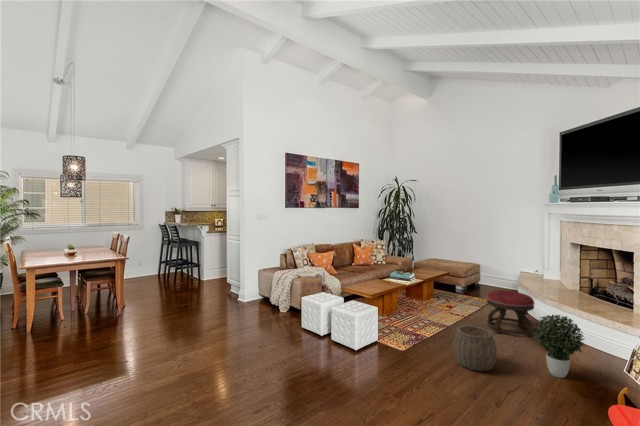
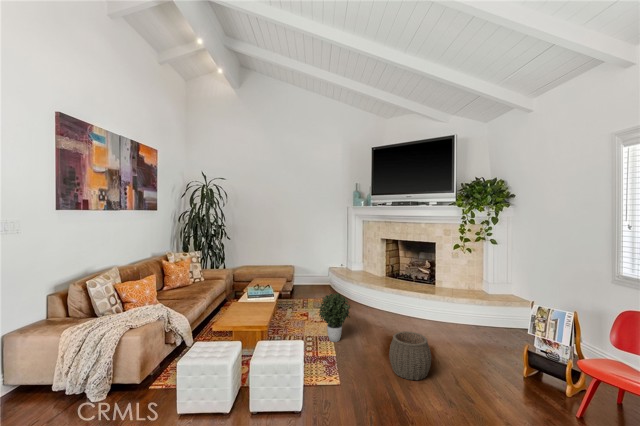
ottoman: present [487,290,534,337] -> none [353,287,394,331]
potted plant: present [533,315,584,378] -> present [319,293,350,342]

